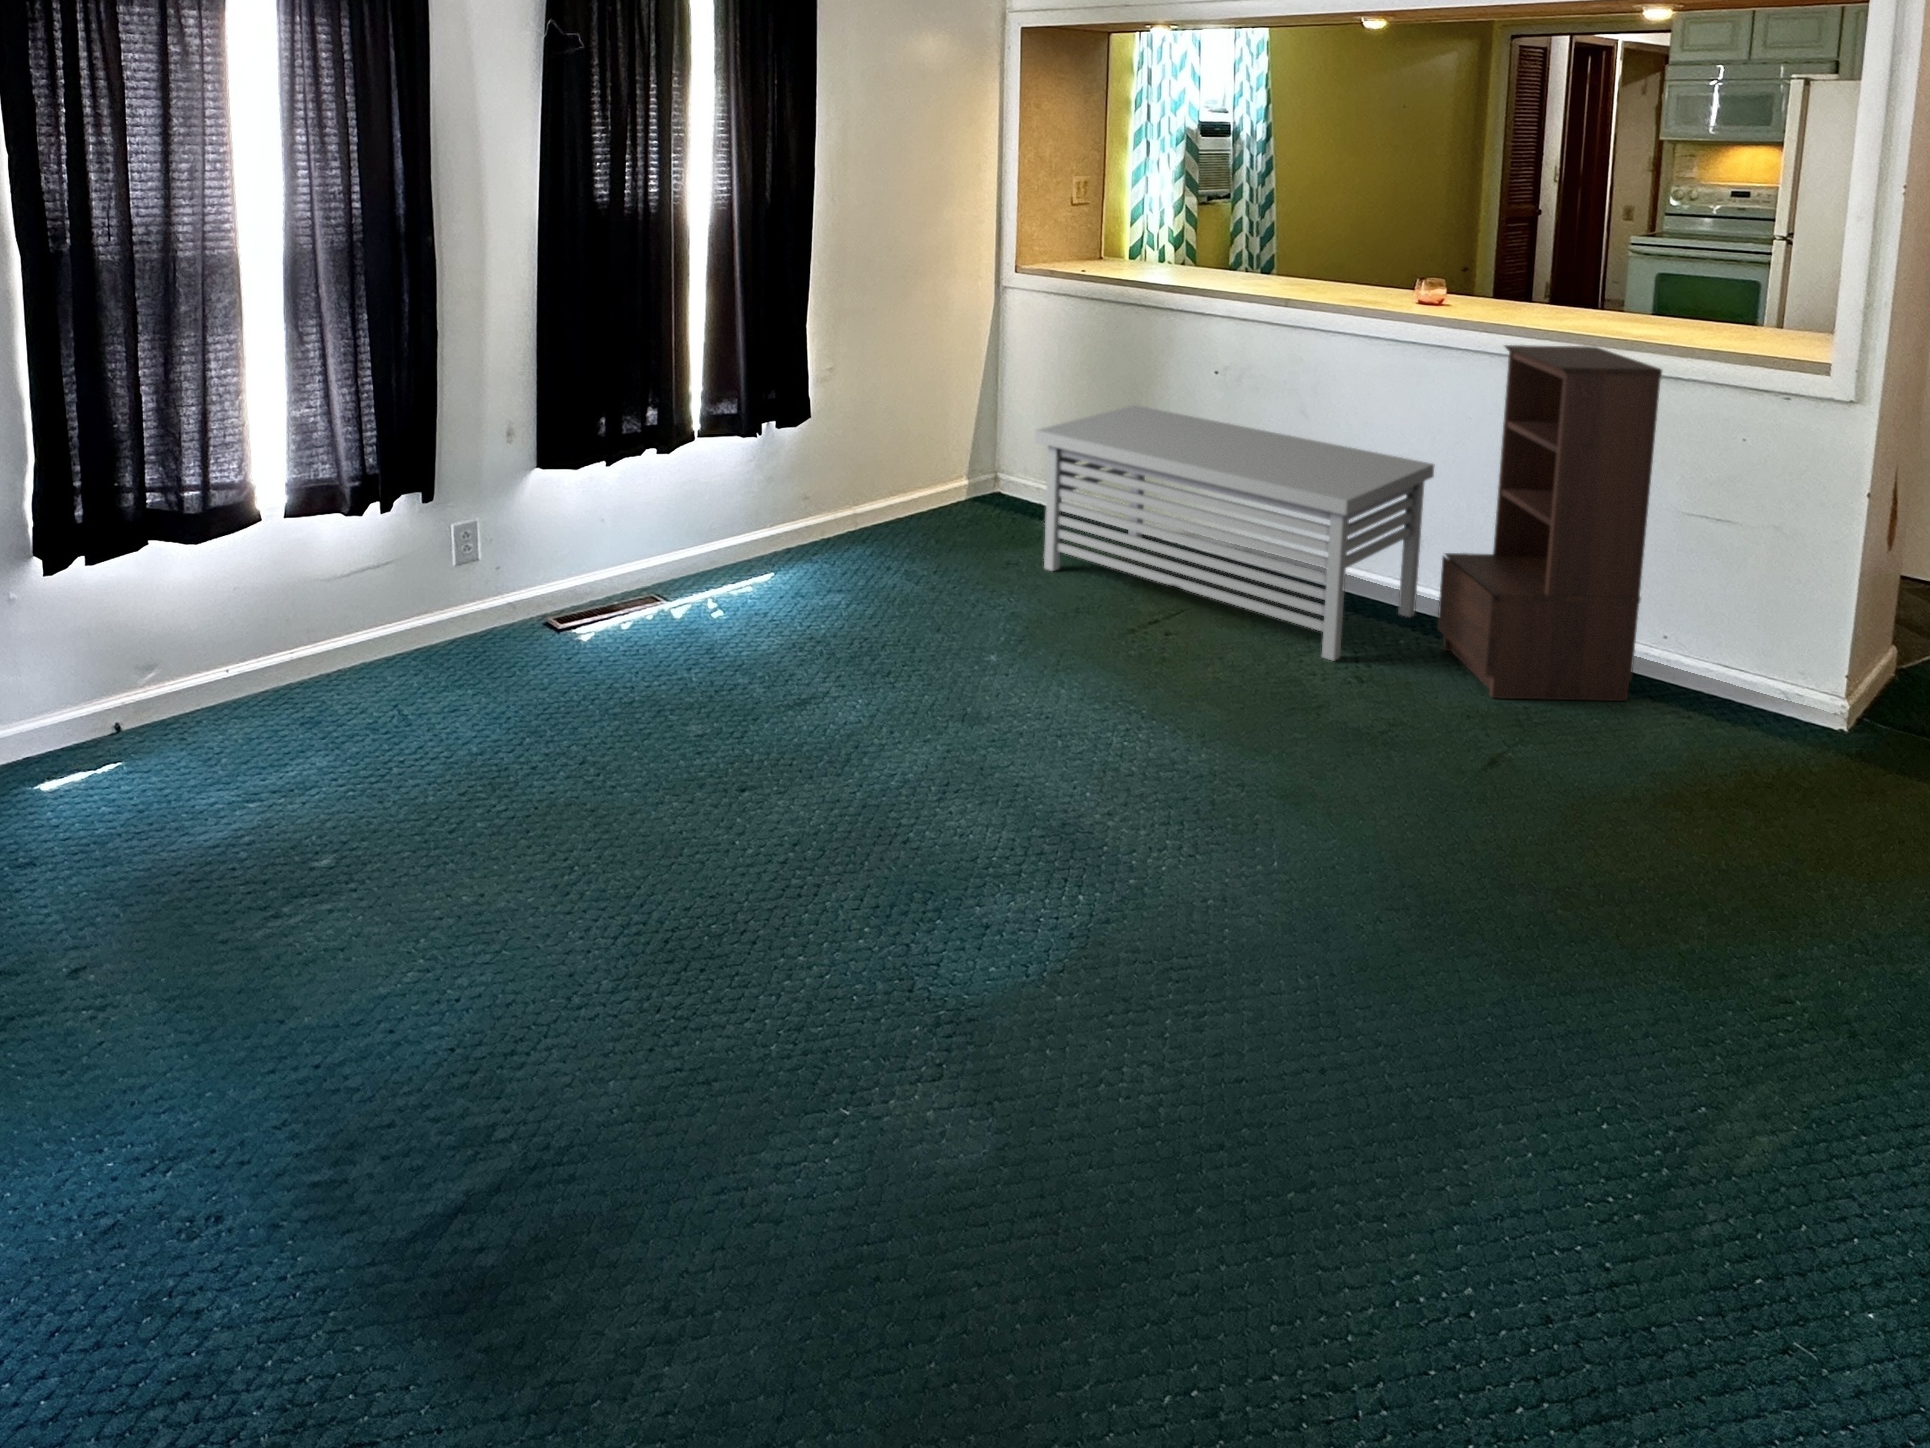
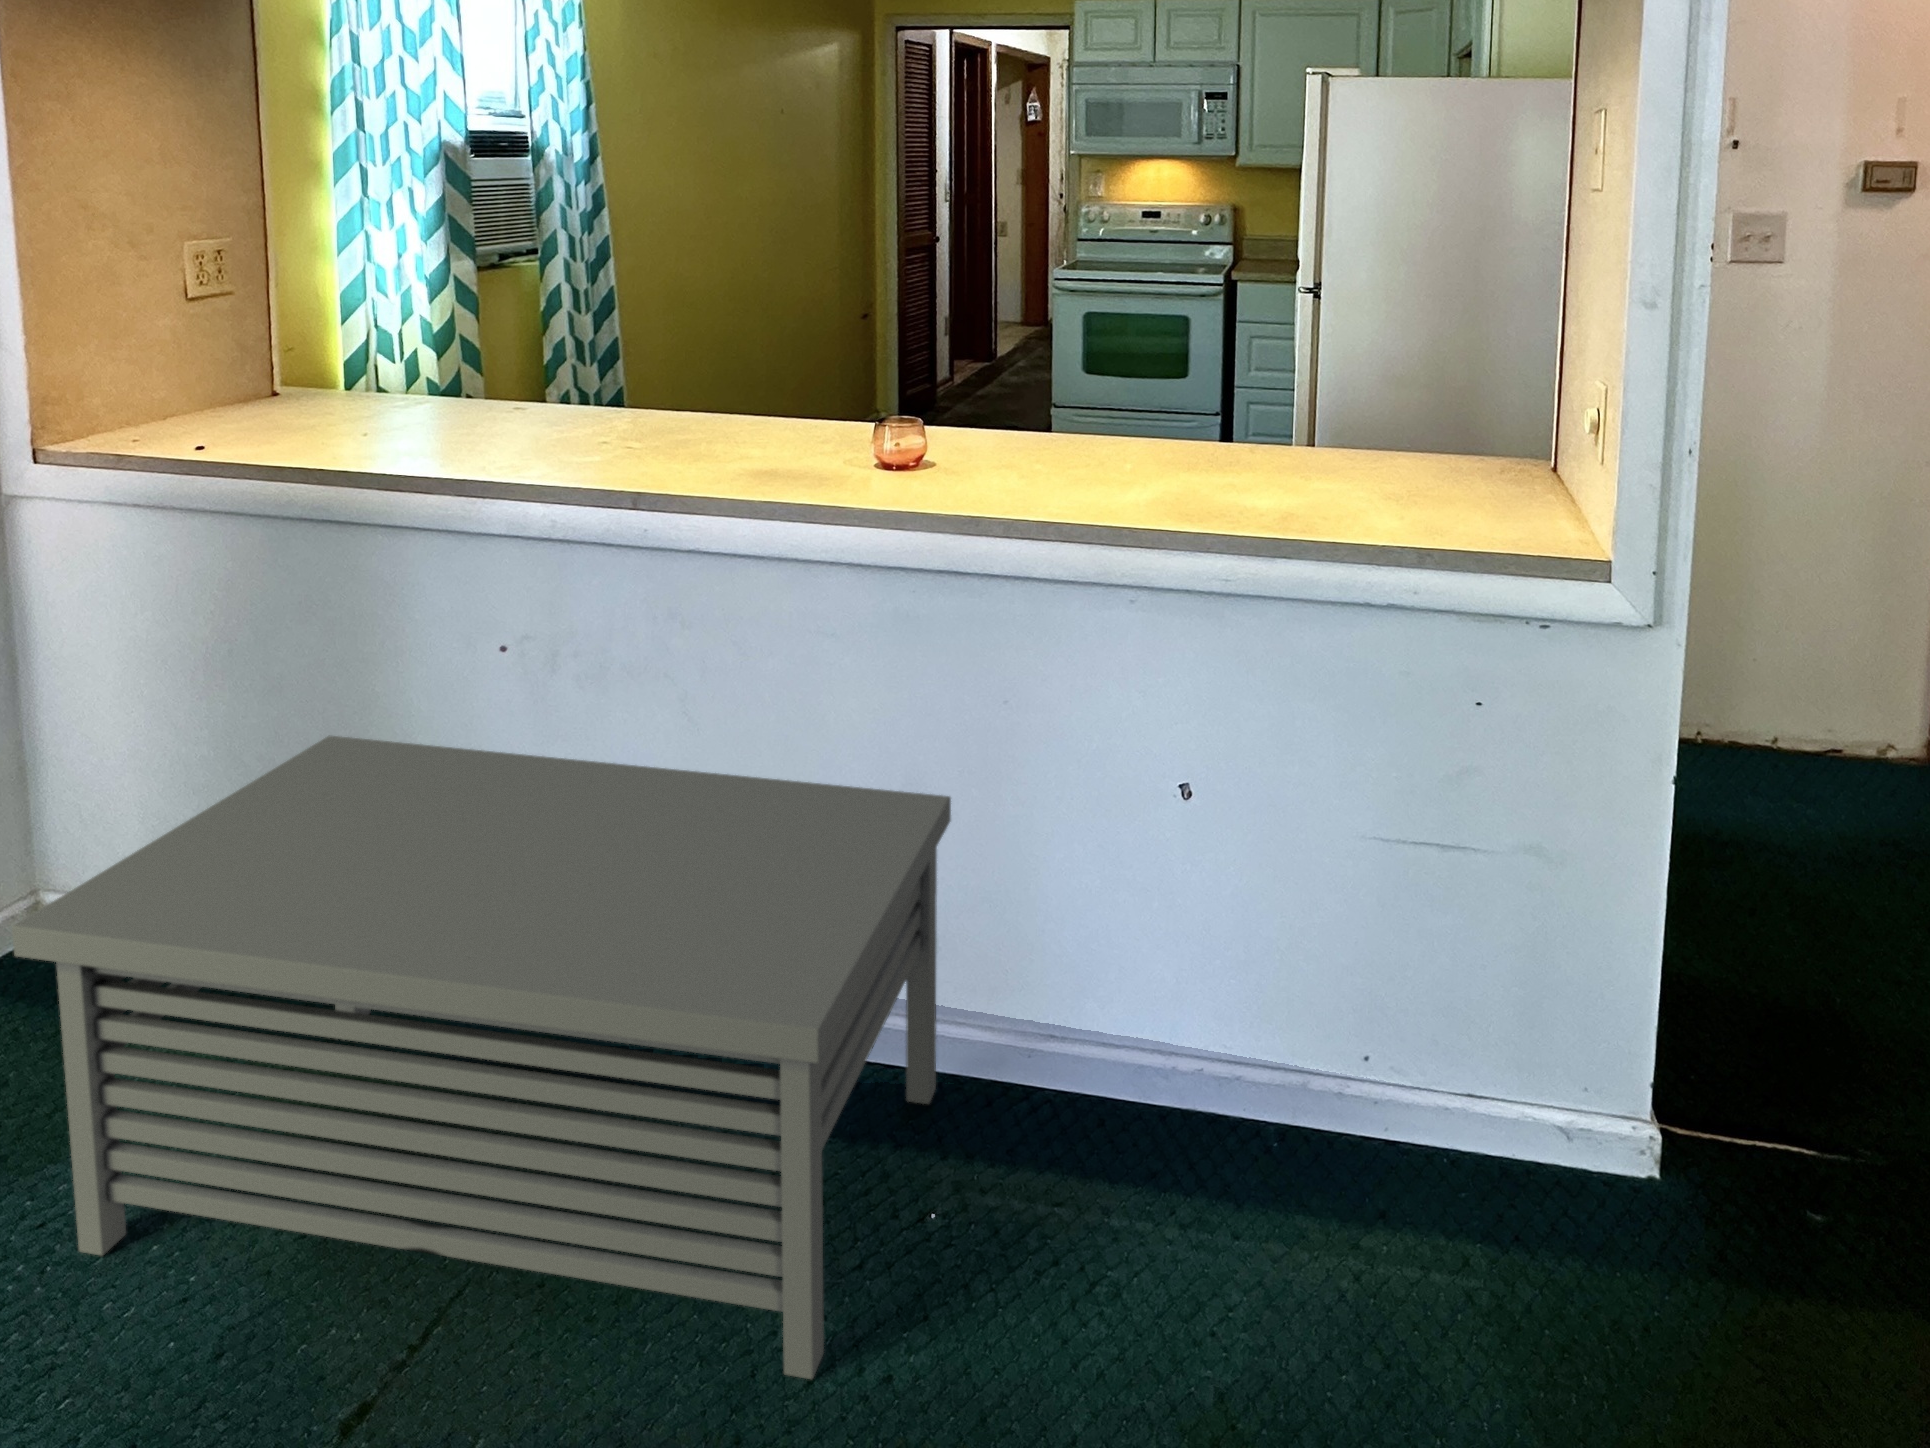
bookshelf: present [1437,345,1662,701] -> none [999,552,1386,1373]

